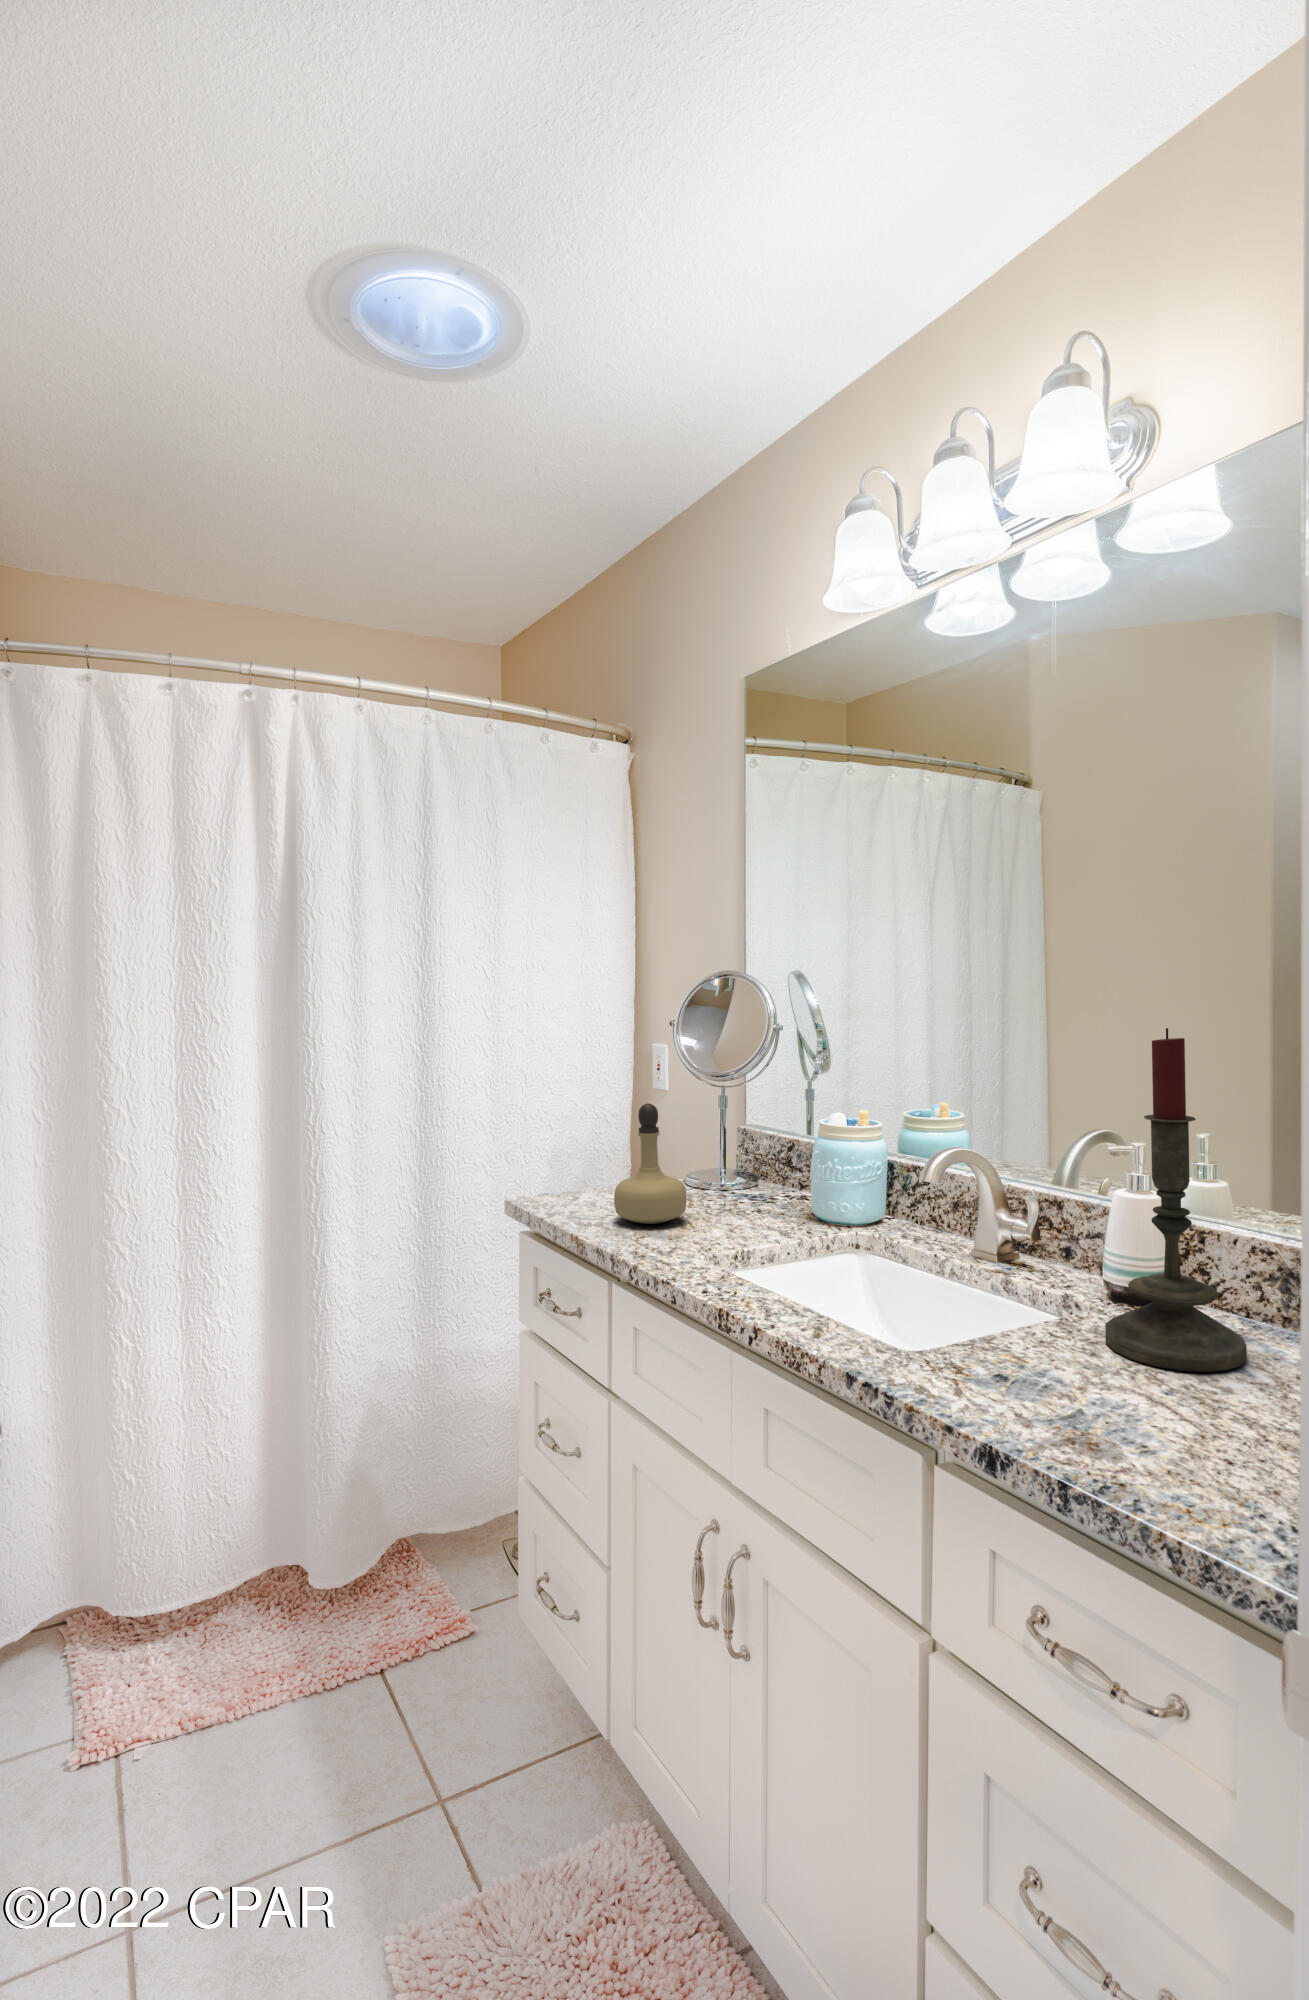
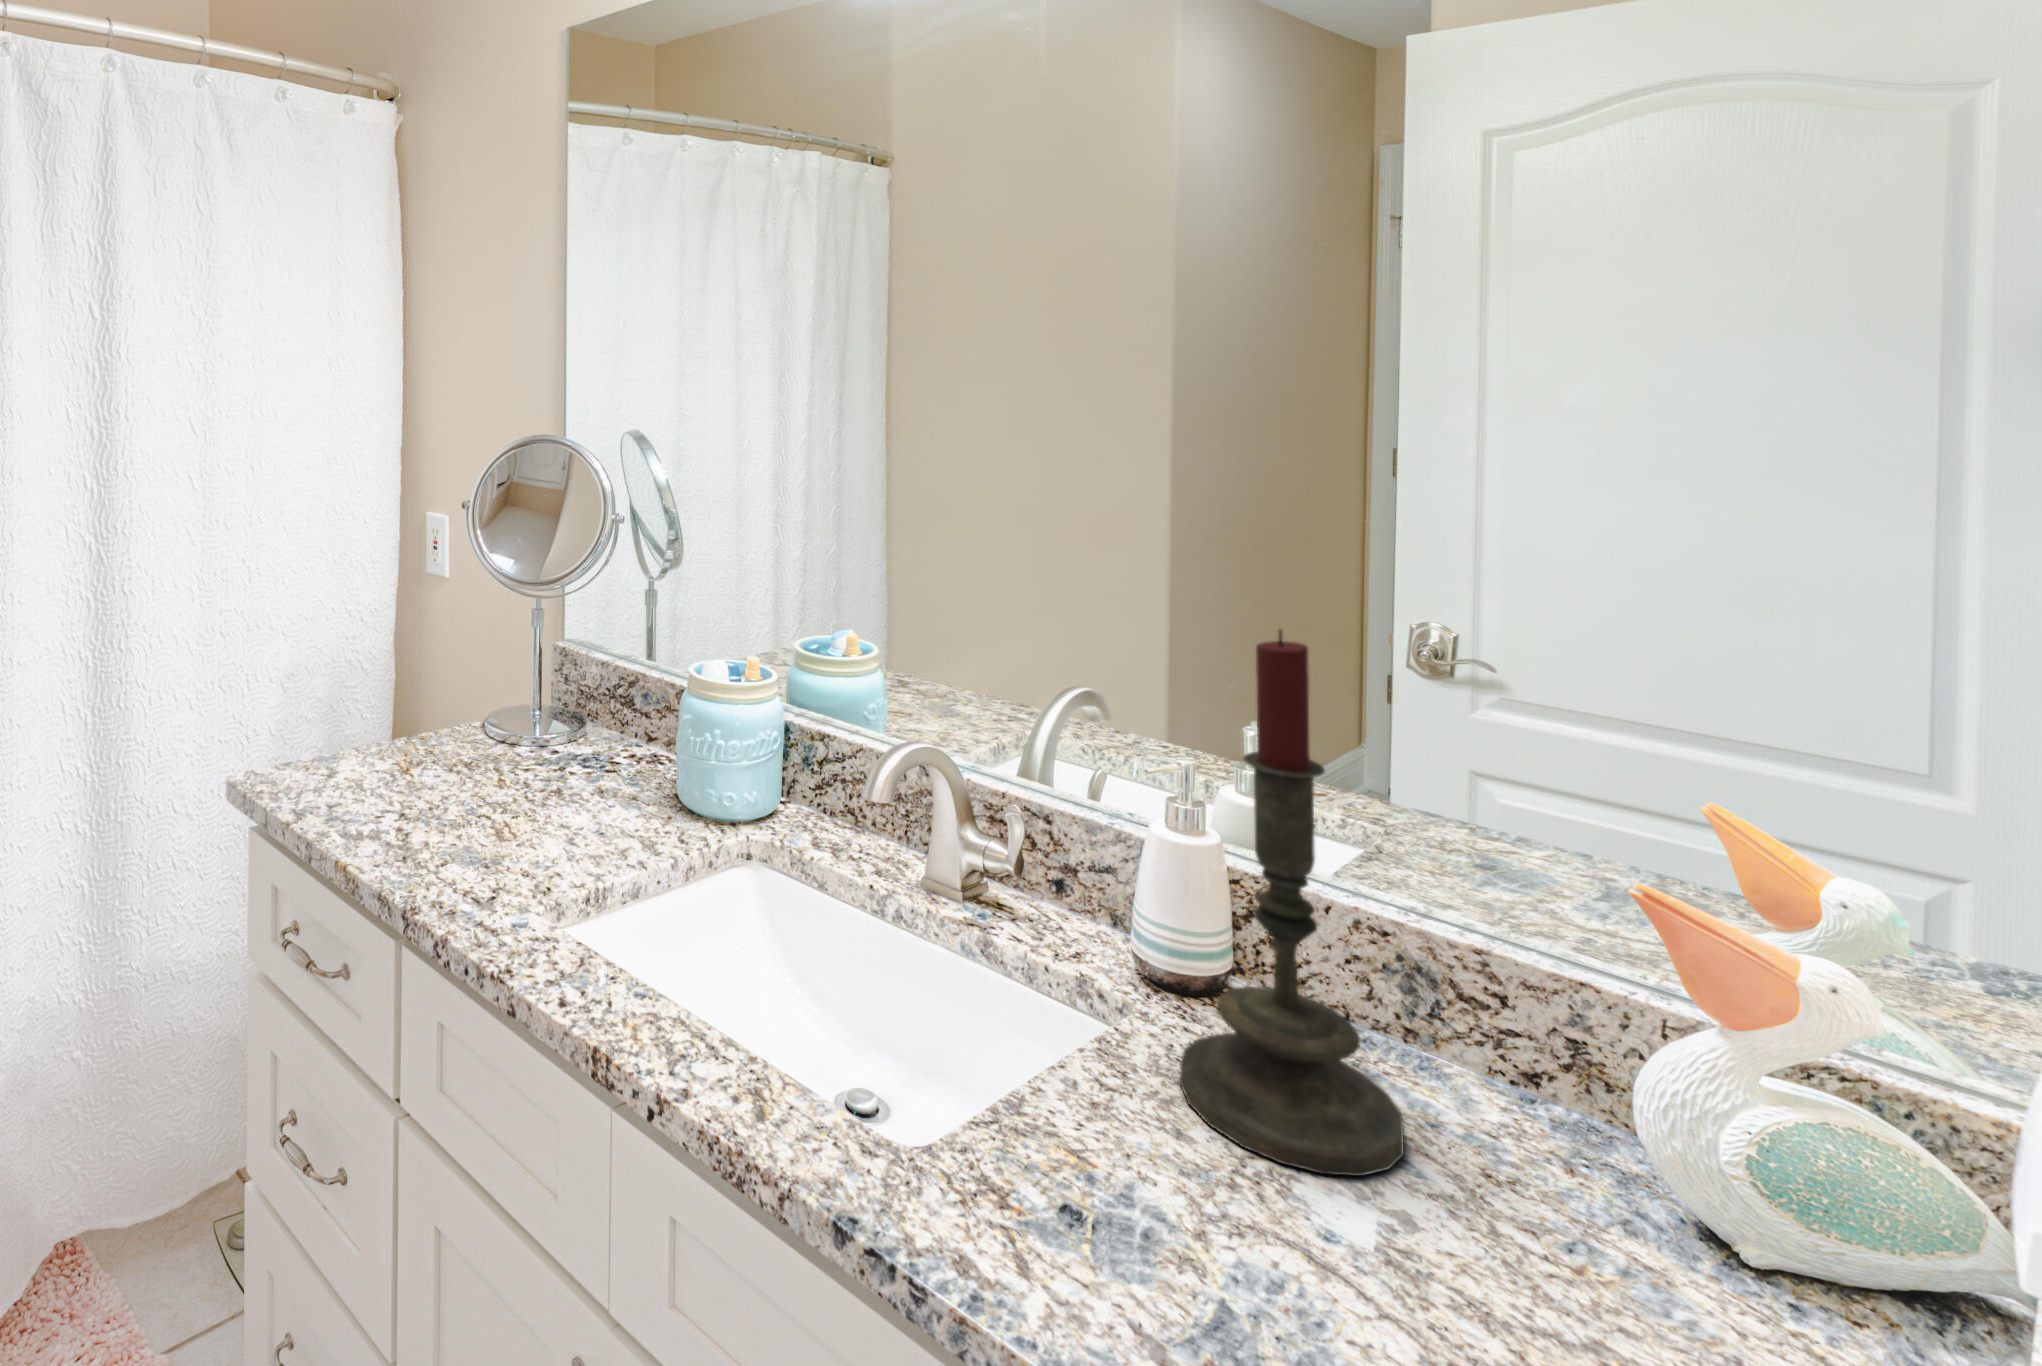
perfume bottle: present [614,1103,687,1224] -> none [397,650,501,829]

